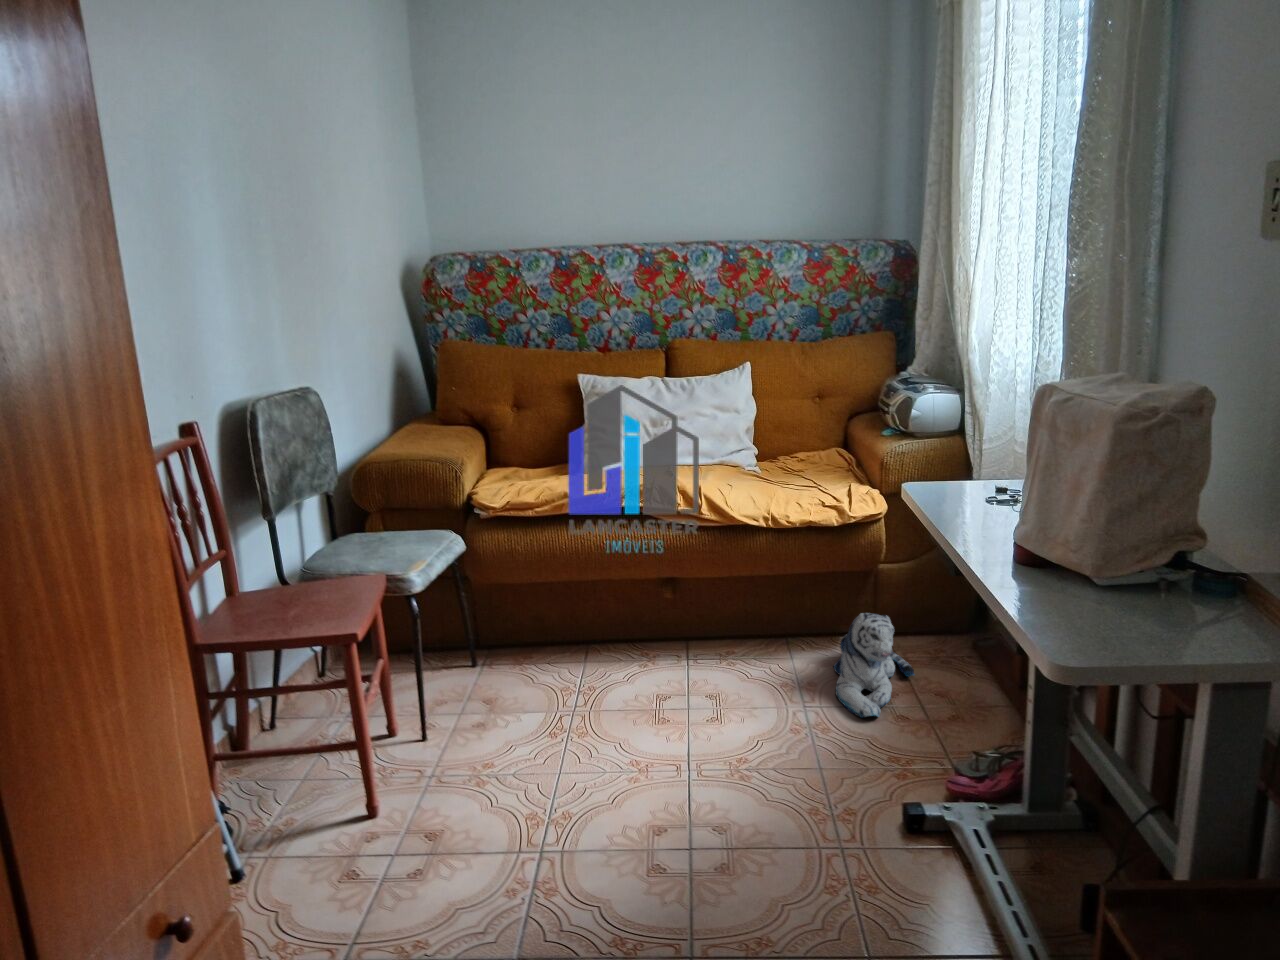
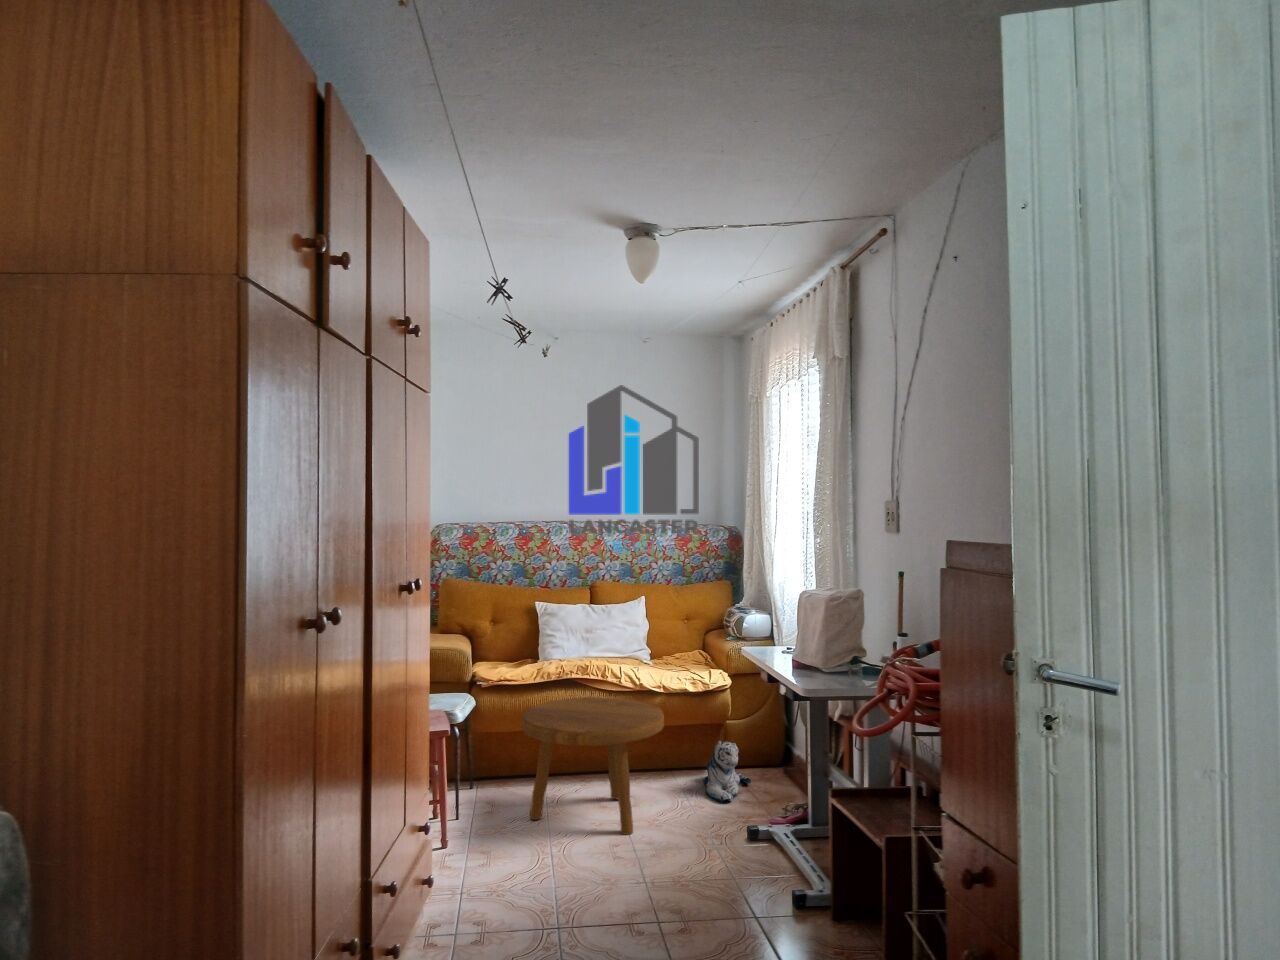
footstool: none [504,541,755,797] -> present [522,697,664,835]

